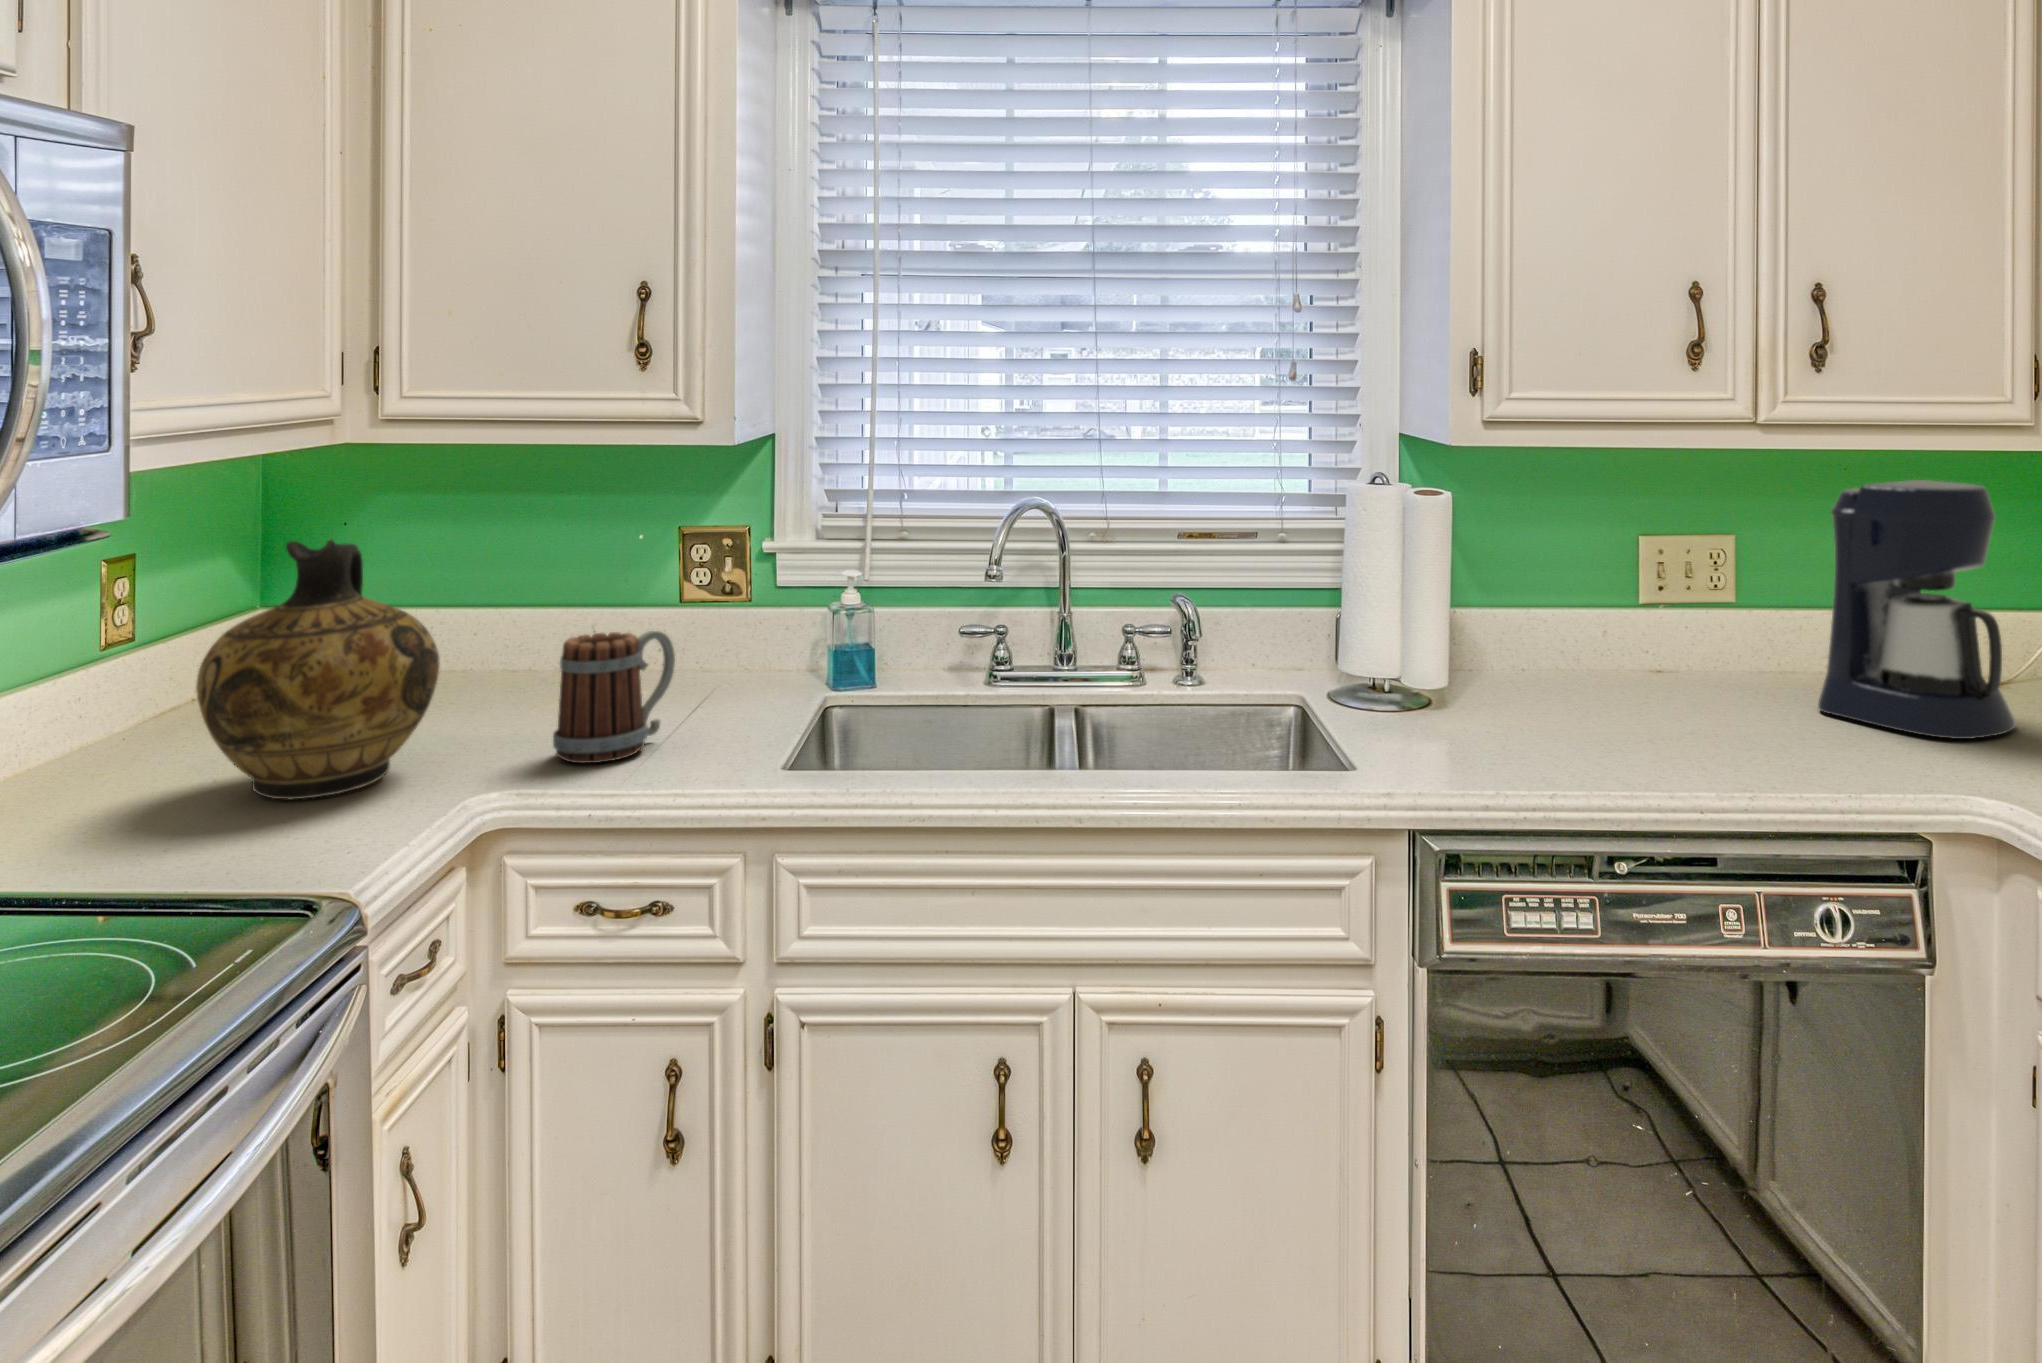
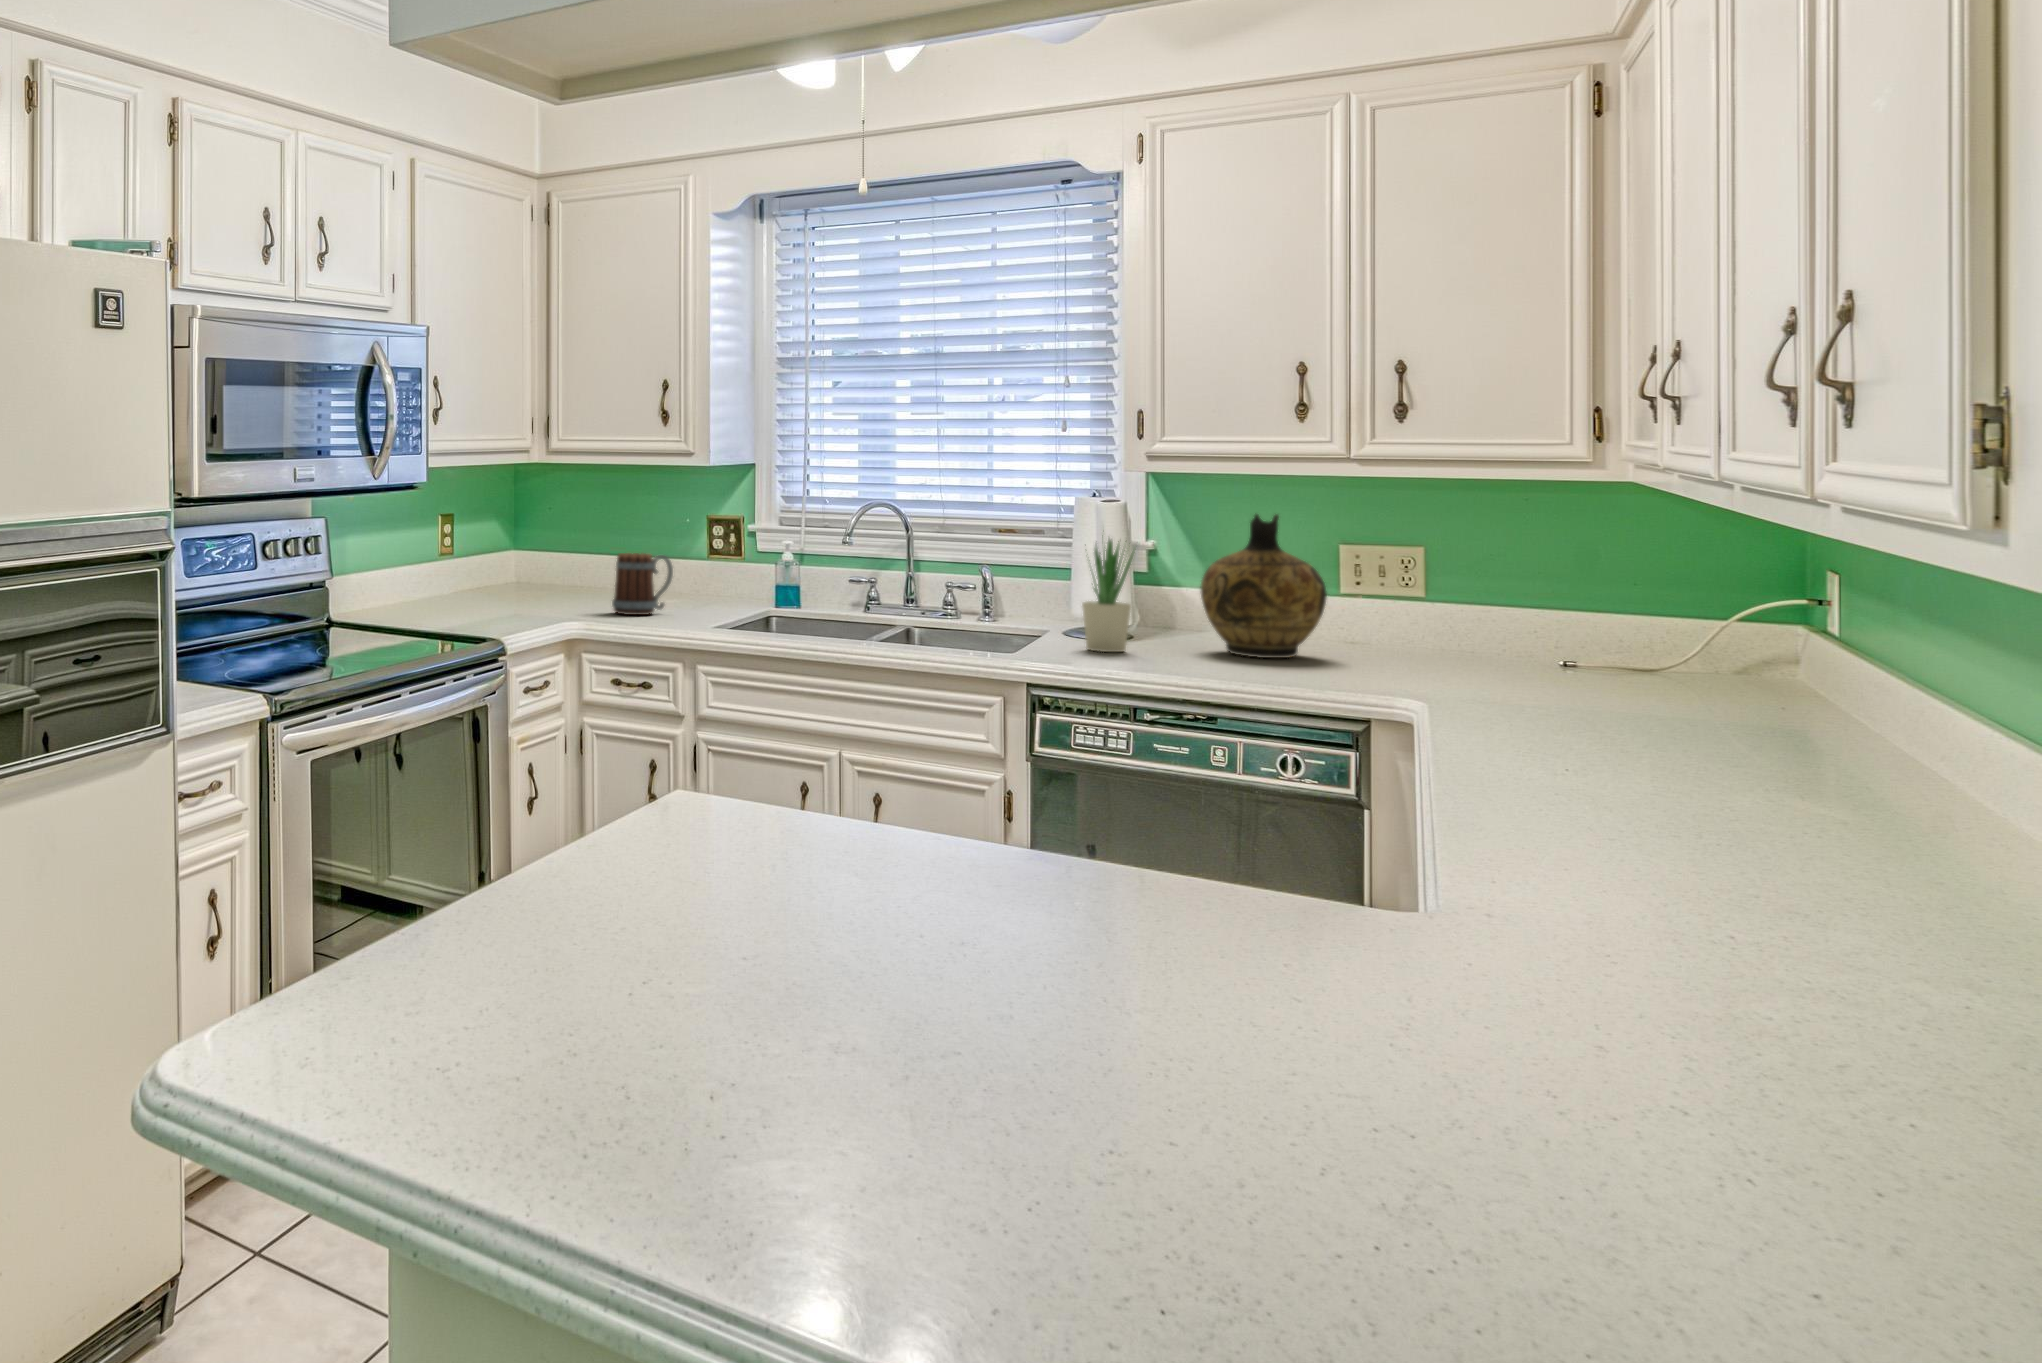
coffee maker: present [1818,480,2016,739] -> none [1401,500,1548,684]
potted plant: none [1432,532,1519,743] -> present [1082,535,1135,652]
ceramic jug: present [196,539,439,800] -> present [1200,514,1327,658]

